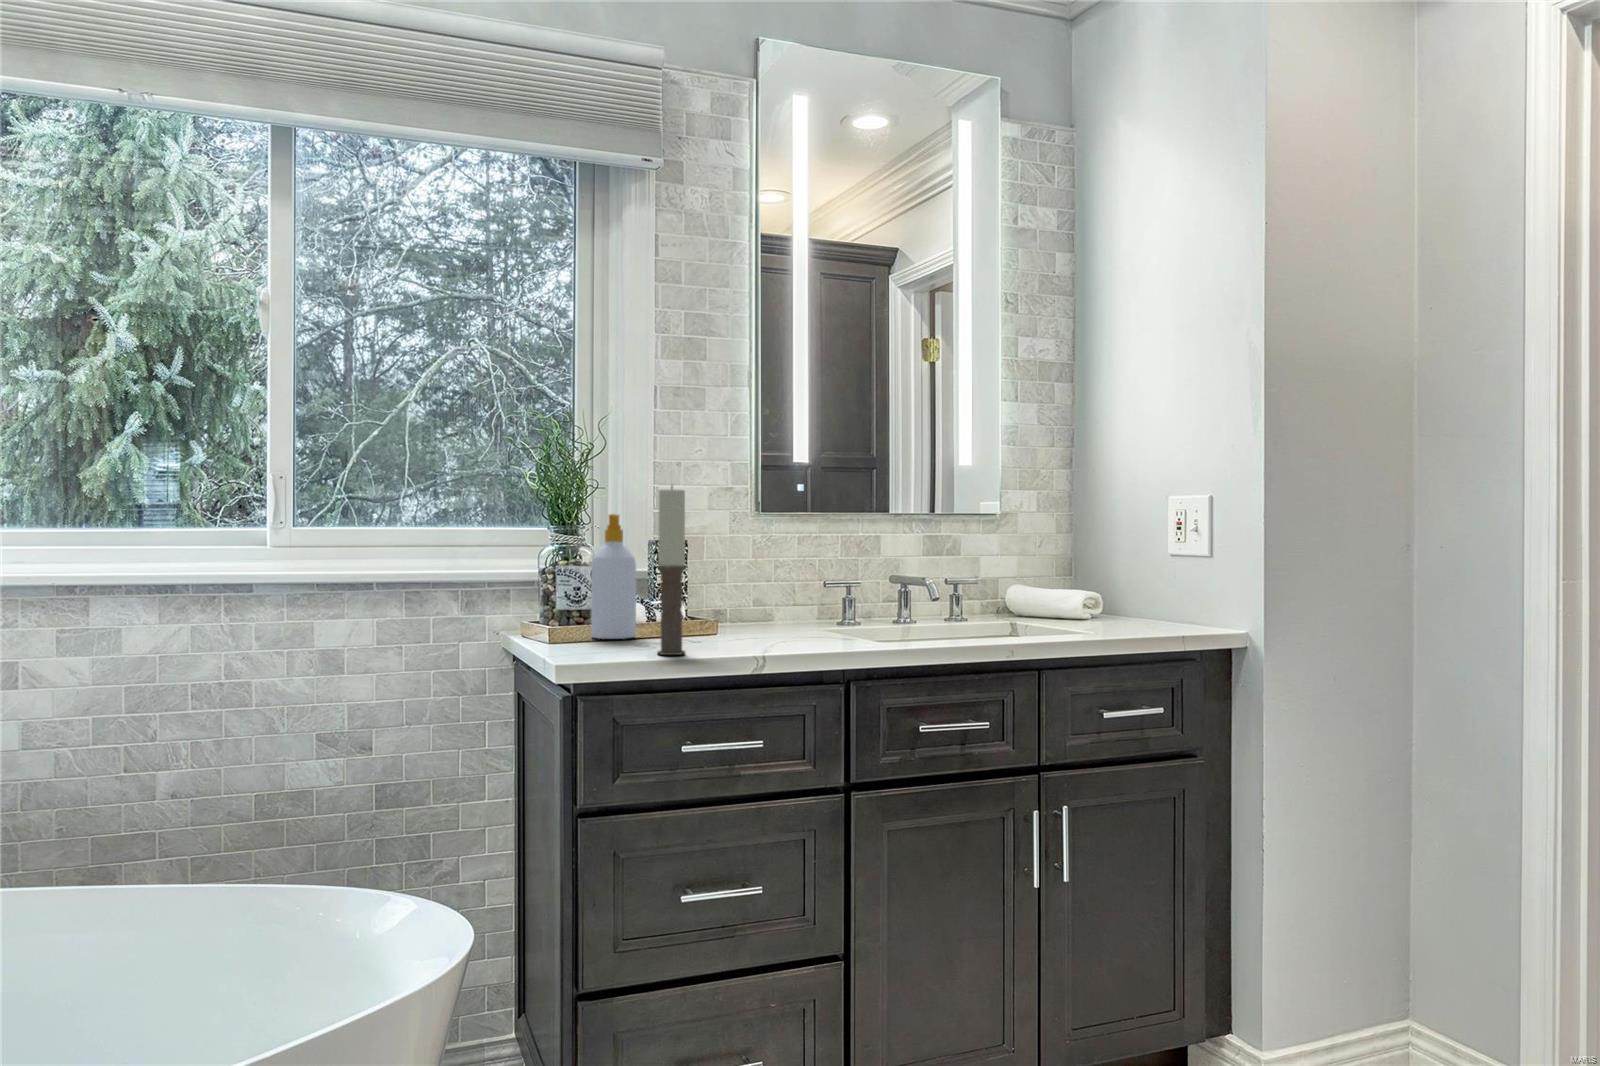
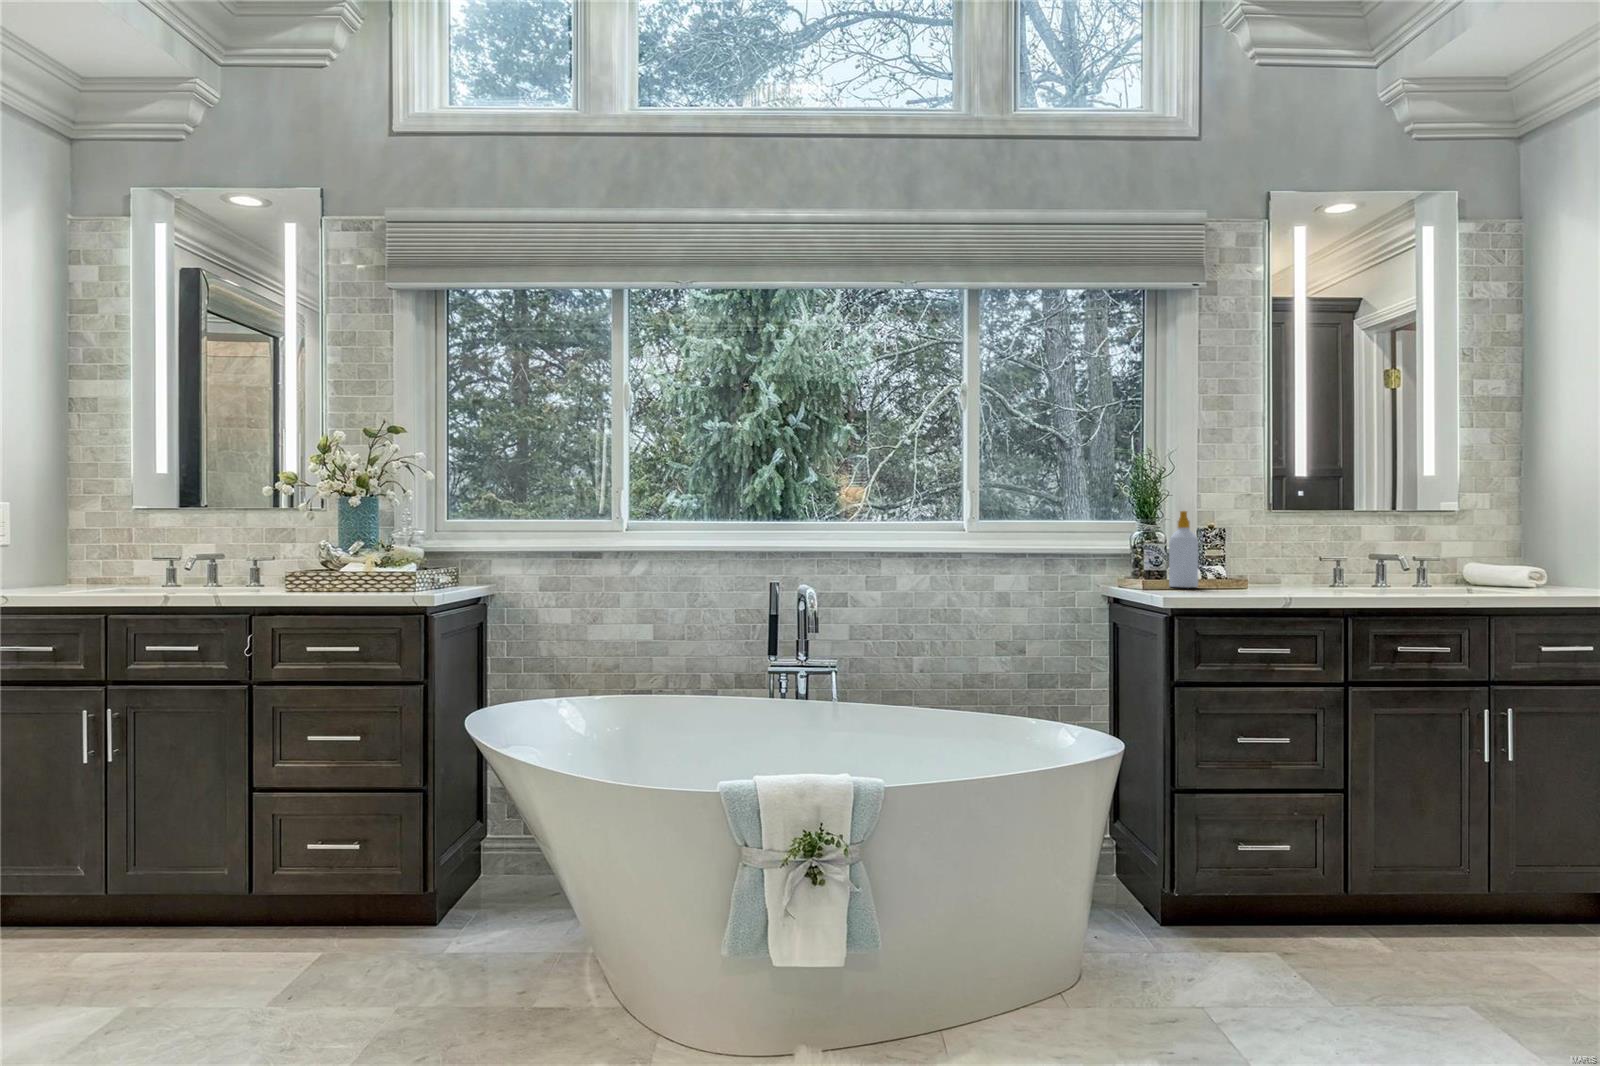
candle: present [657,486,686,655] -> none [1219,492,1238,595]

